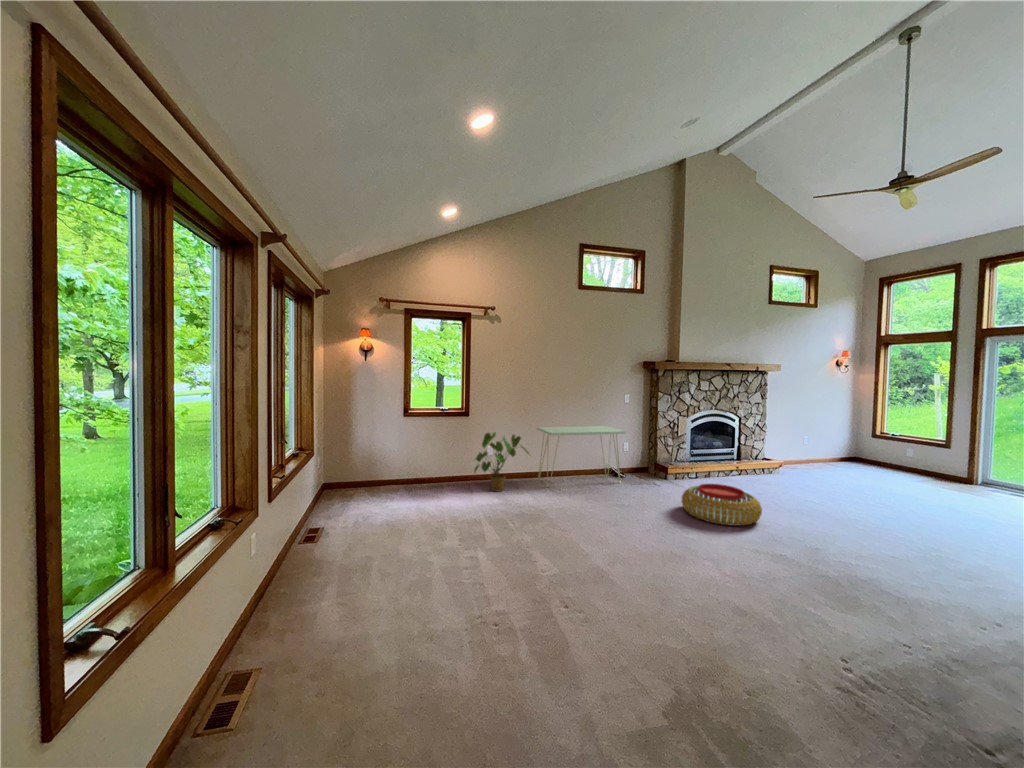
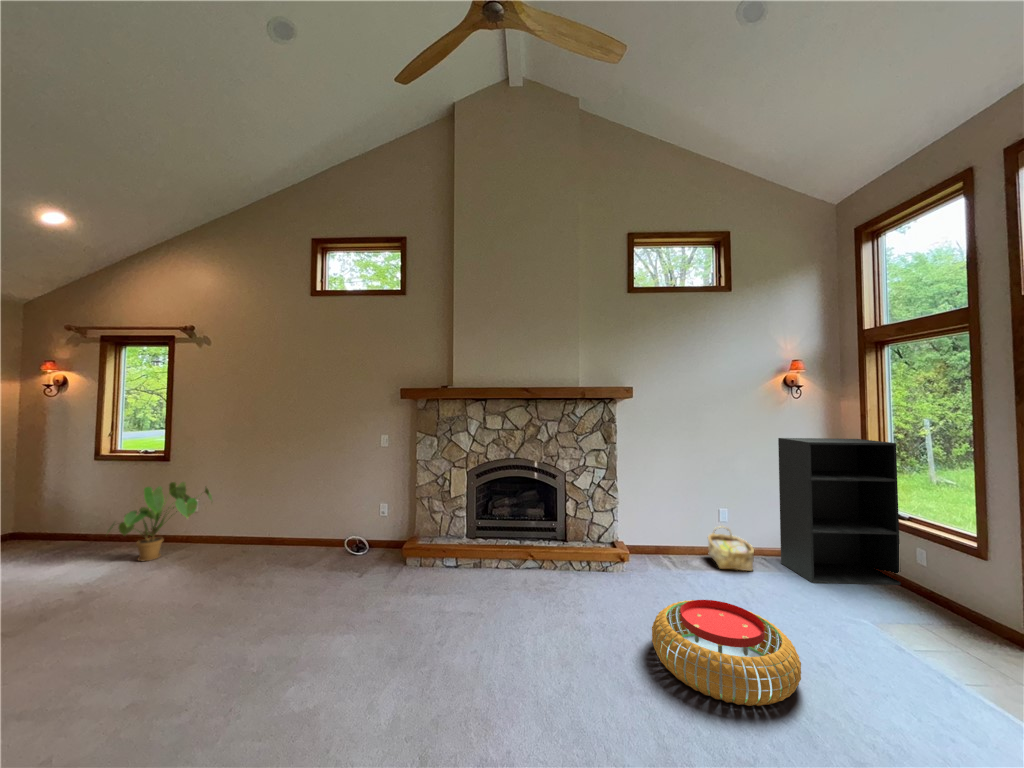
bookshelf: none [836,395,898,470] -> present [778,438,901,585]
console table: present [537,426,626,487] -> none [206,477,345,564]
woven basket: none [801,446,834,468] -> present [708,528,754,571]
pouf: present [682,484,762,526] -> present [652,600,801,706]

